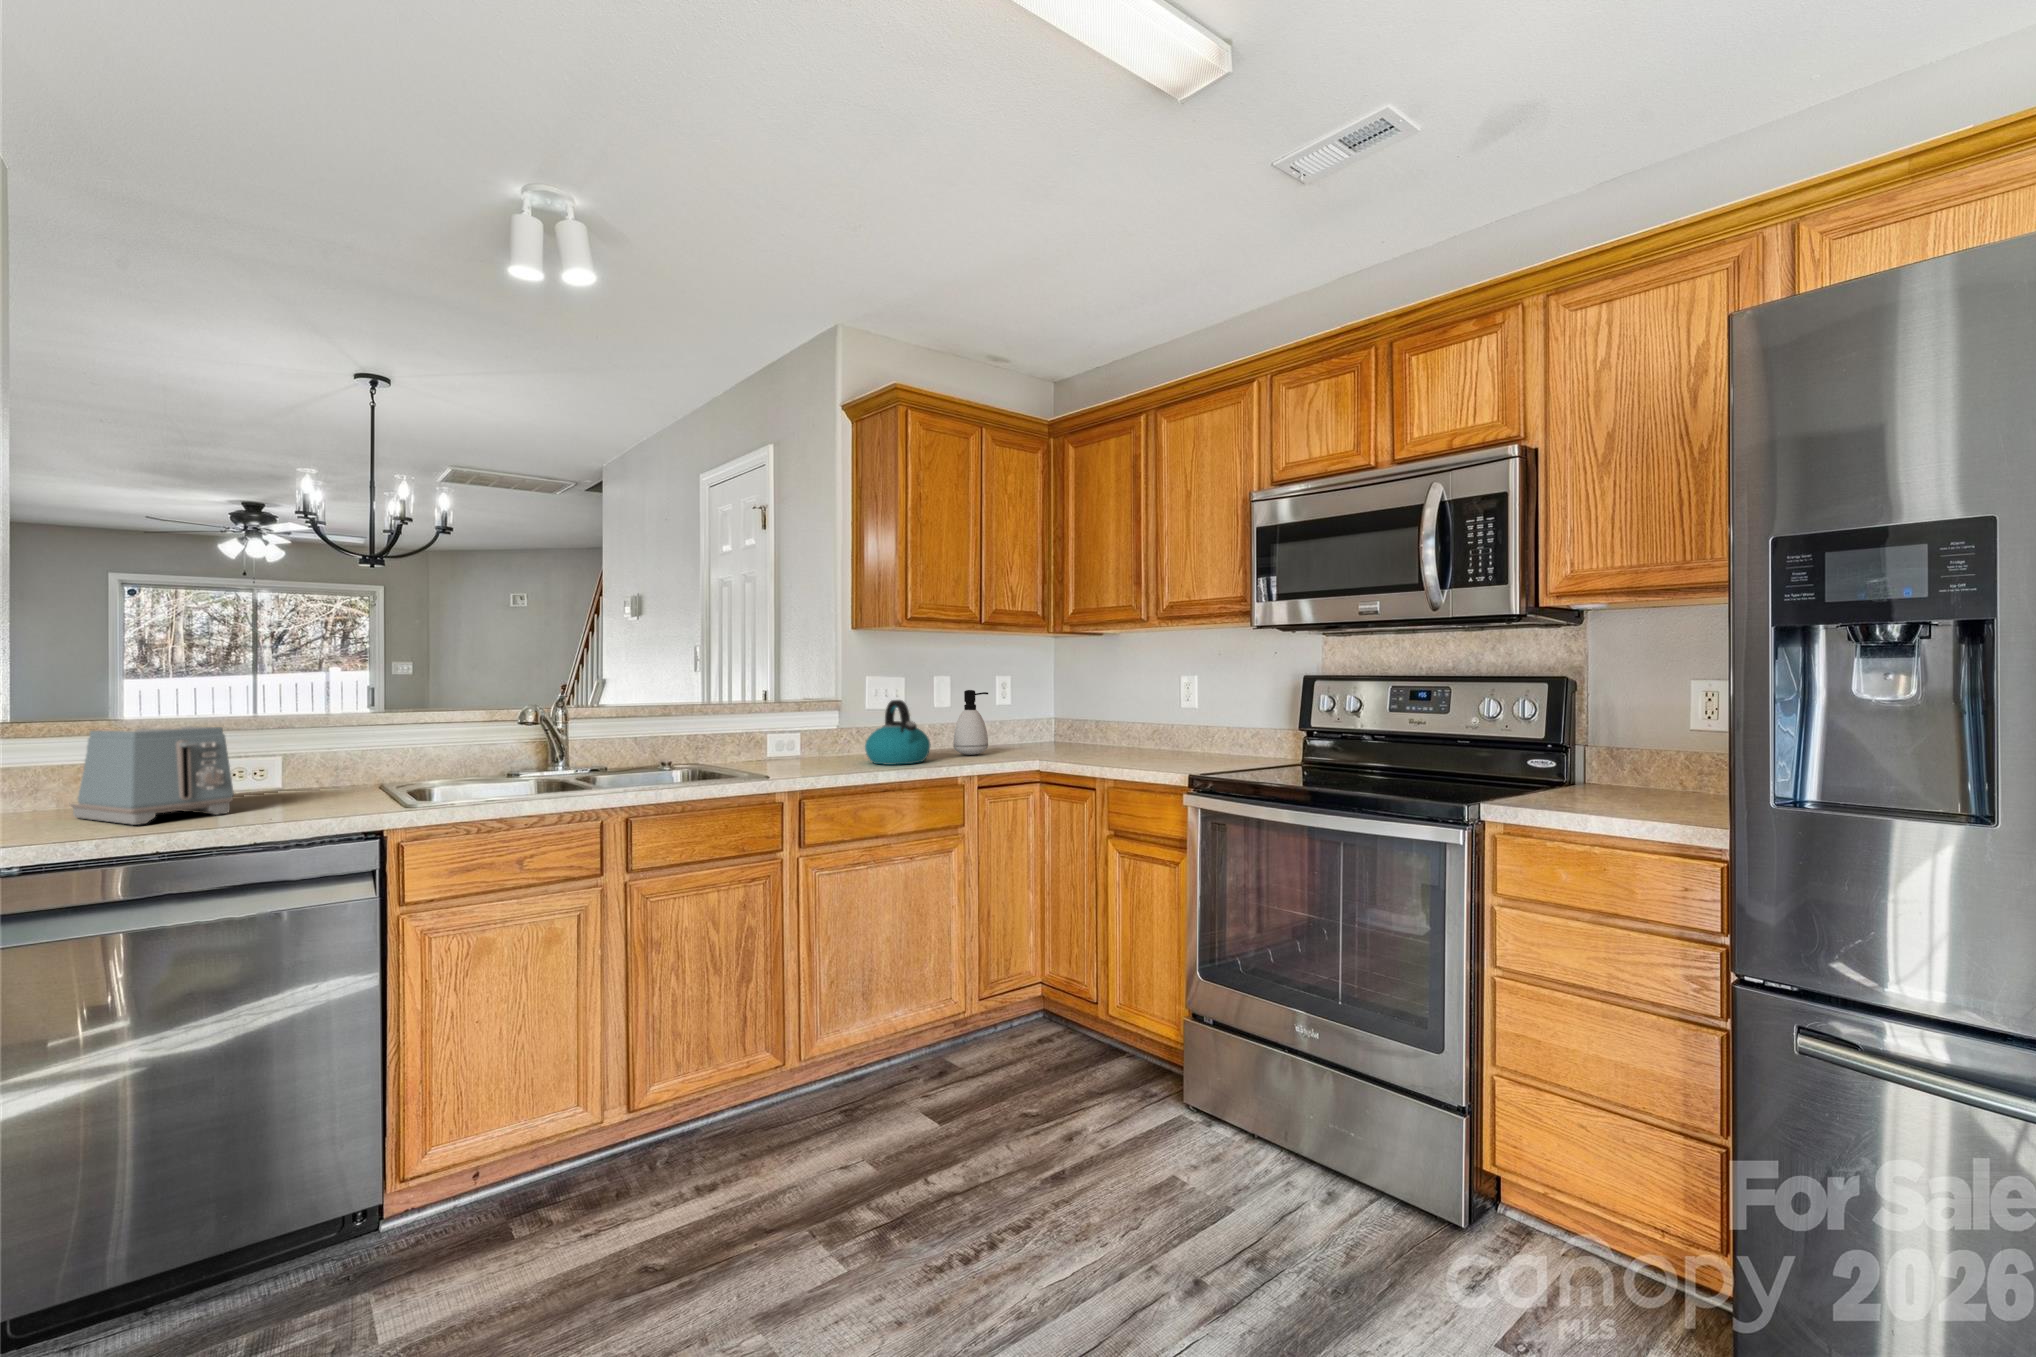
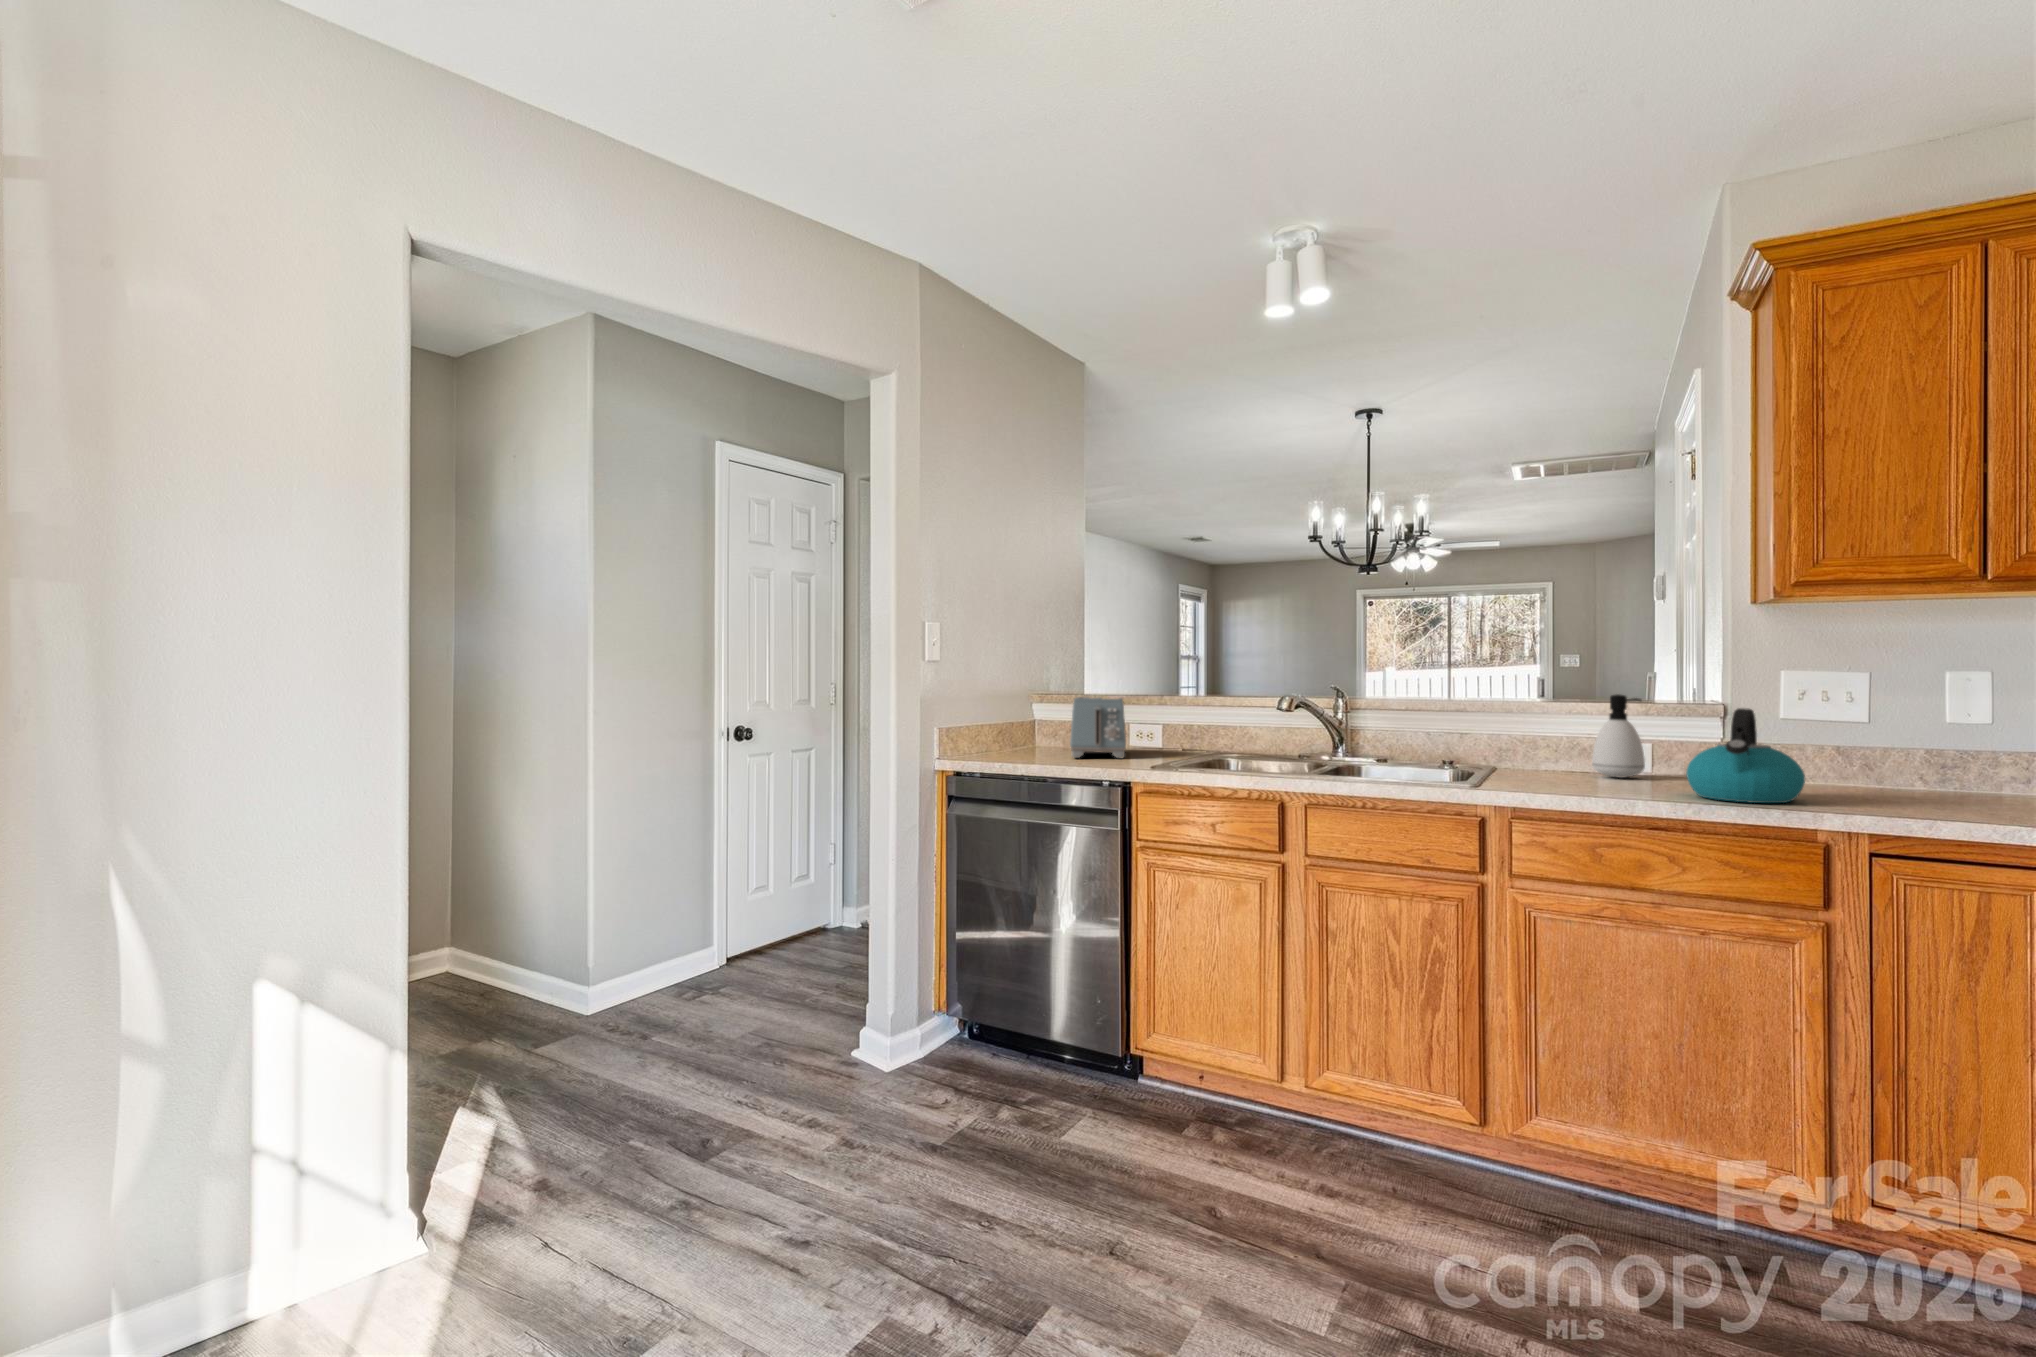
soap dispenser: present [953,690,988,755] -> present [1592,694,1645,778]

